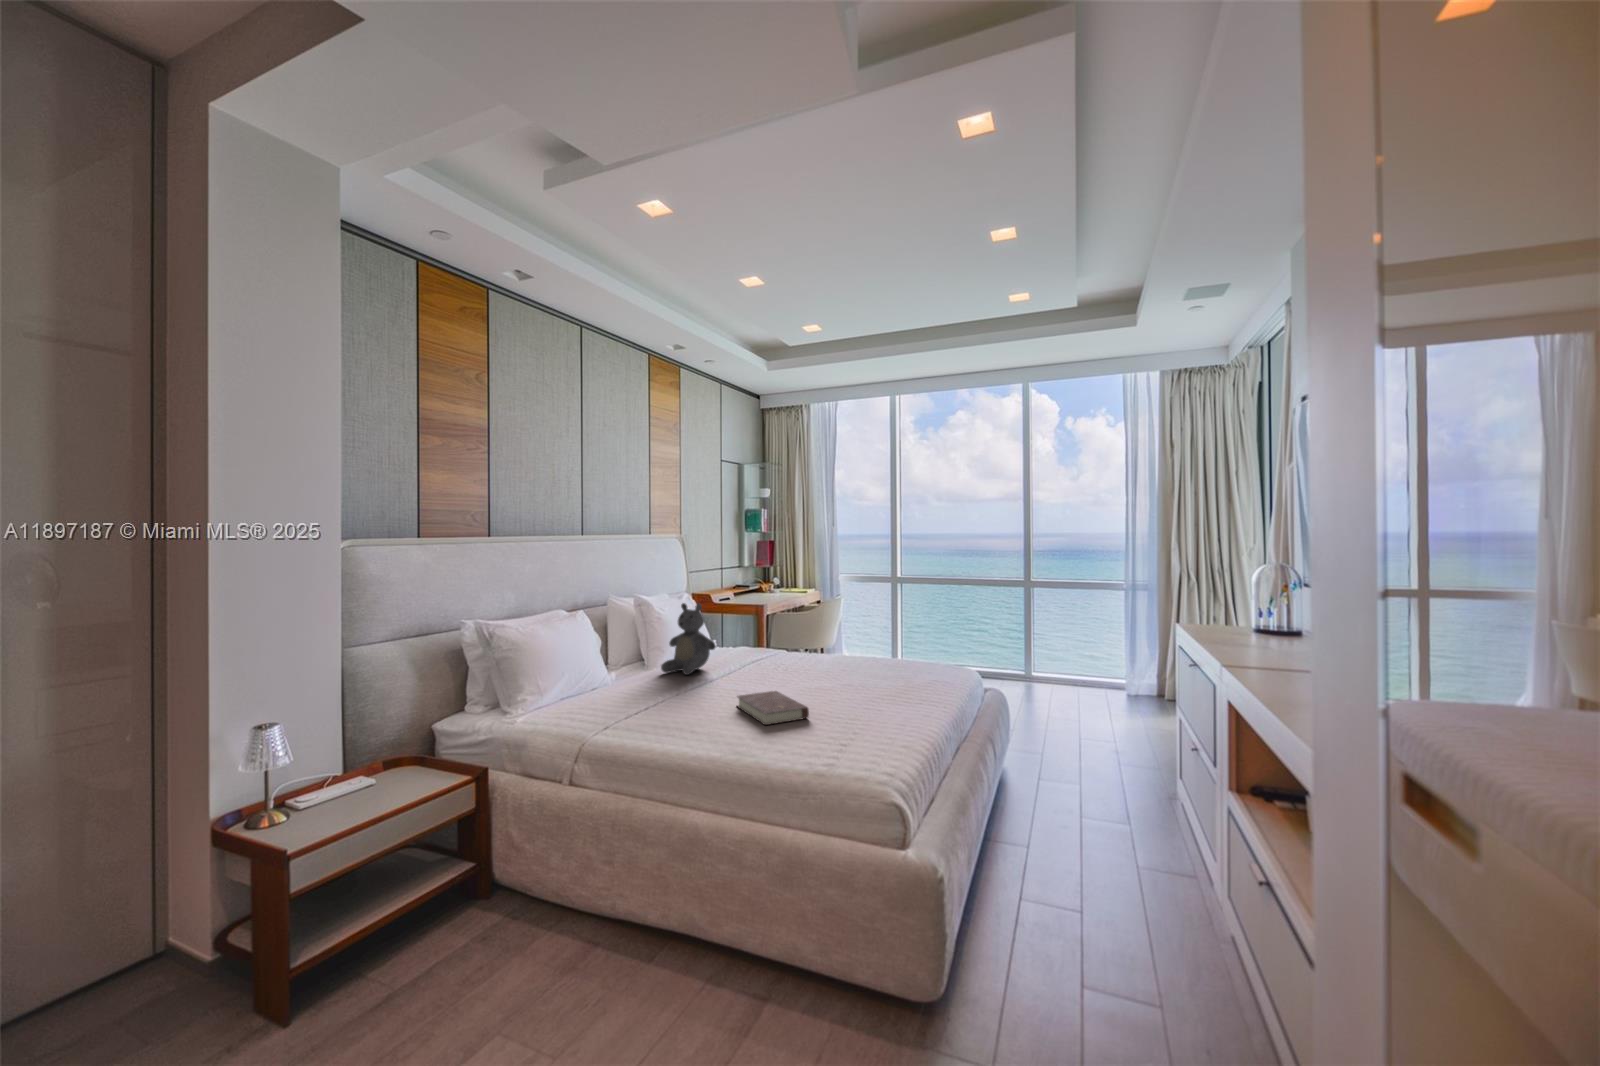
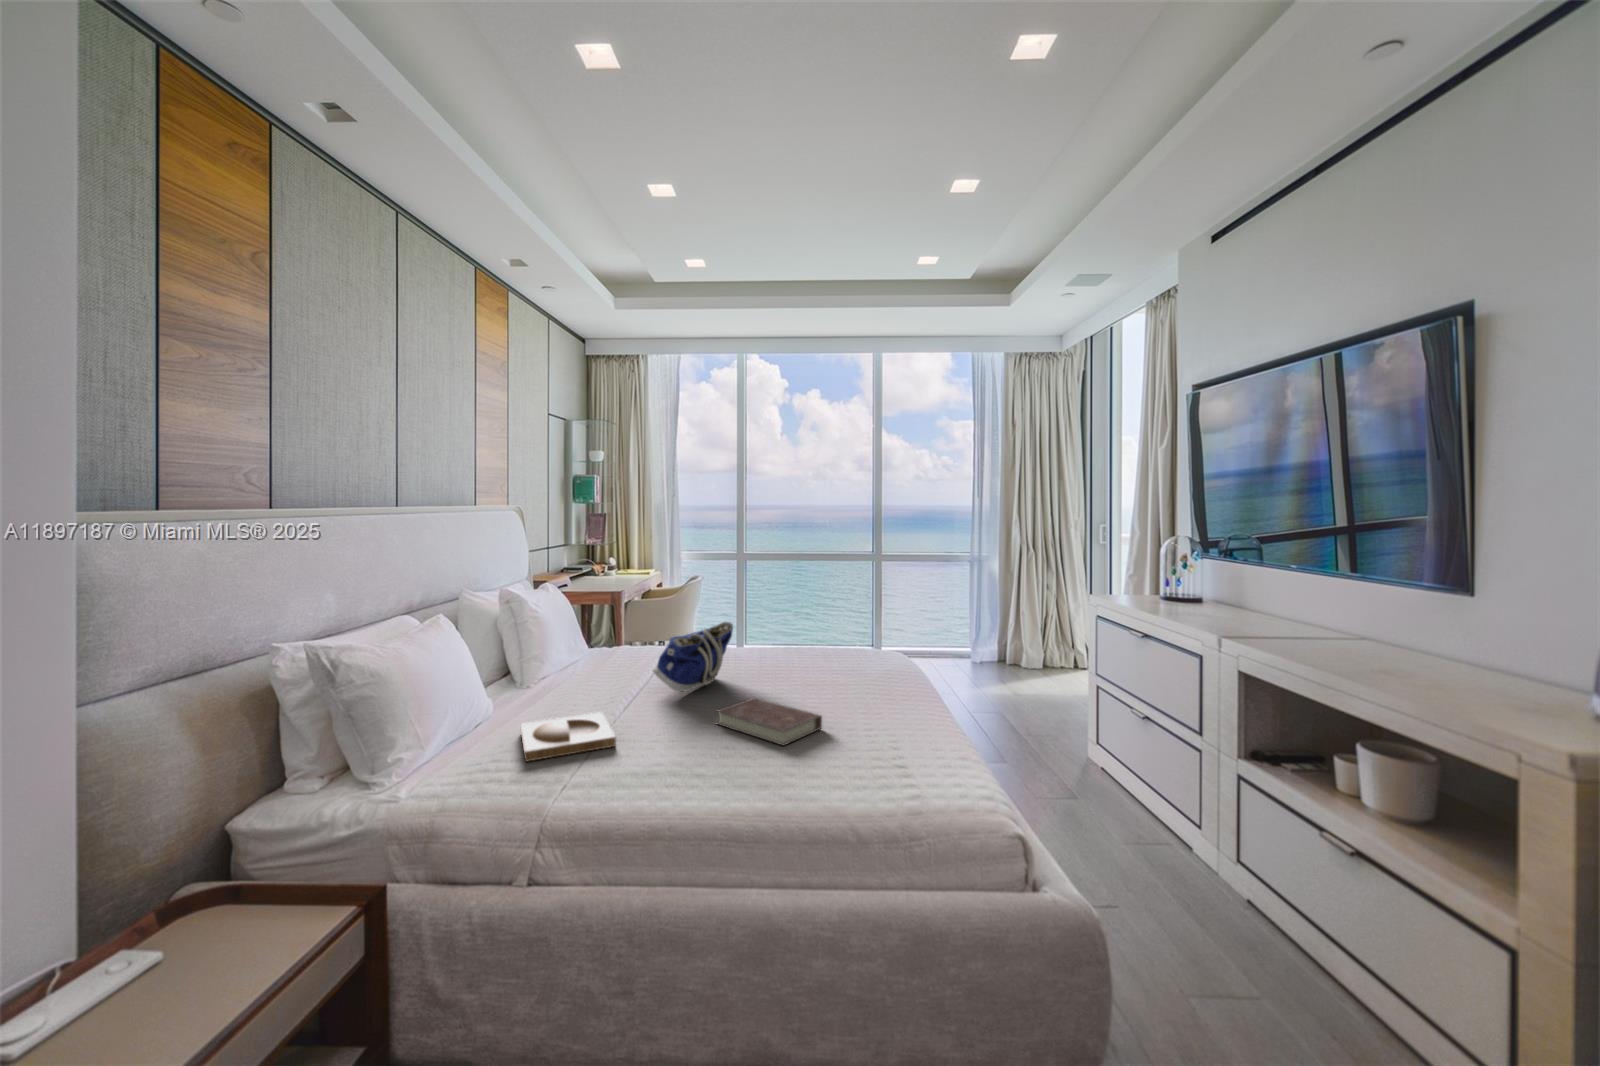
teddy bear: present [661,603,716,675] -> none [561,594,631,687]
tote bag: none [719,631,789,684] -> present [653,622,733,692]
tray: none [593,689,664,714] -> present [521,712,616,762]

